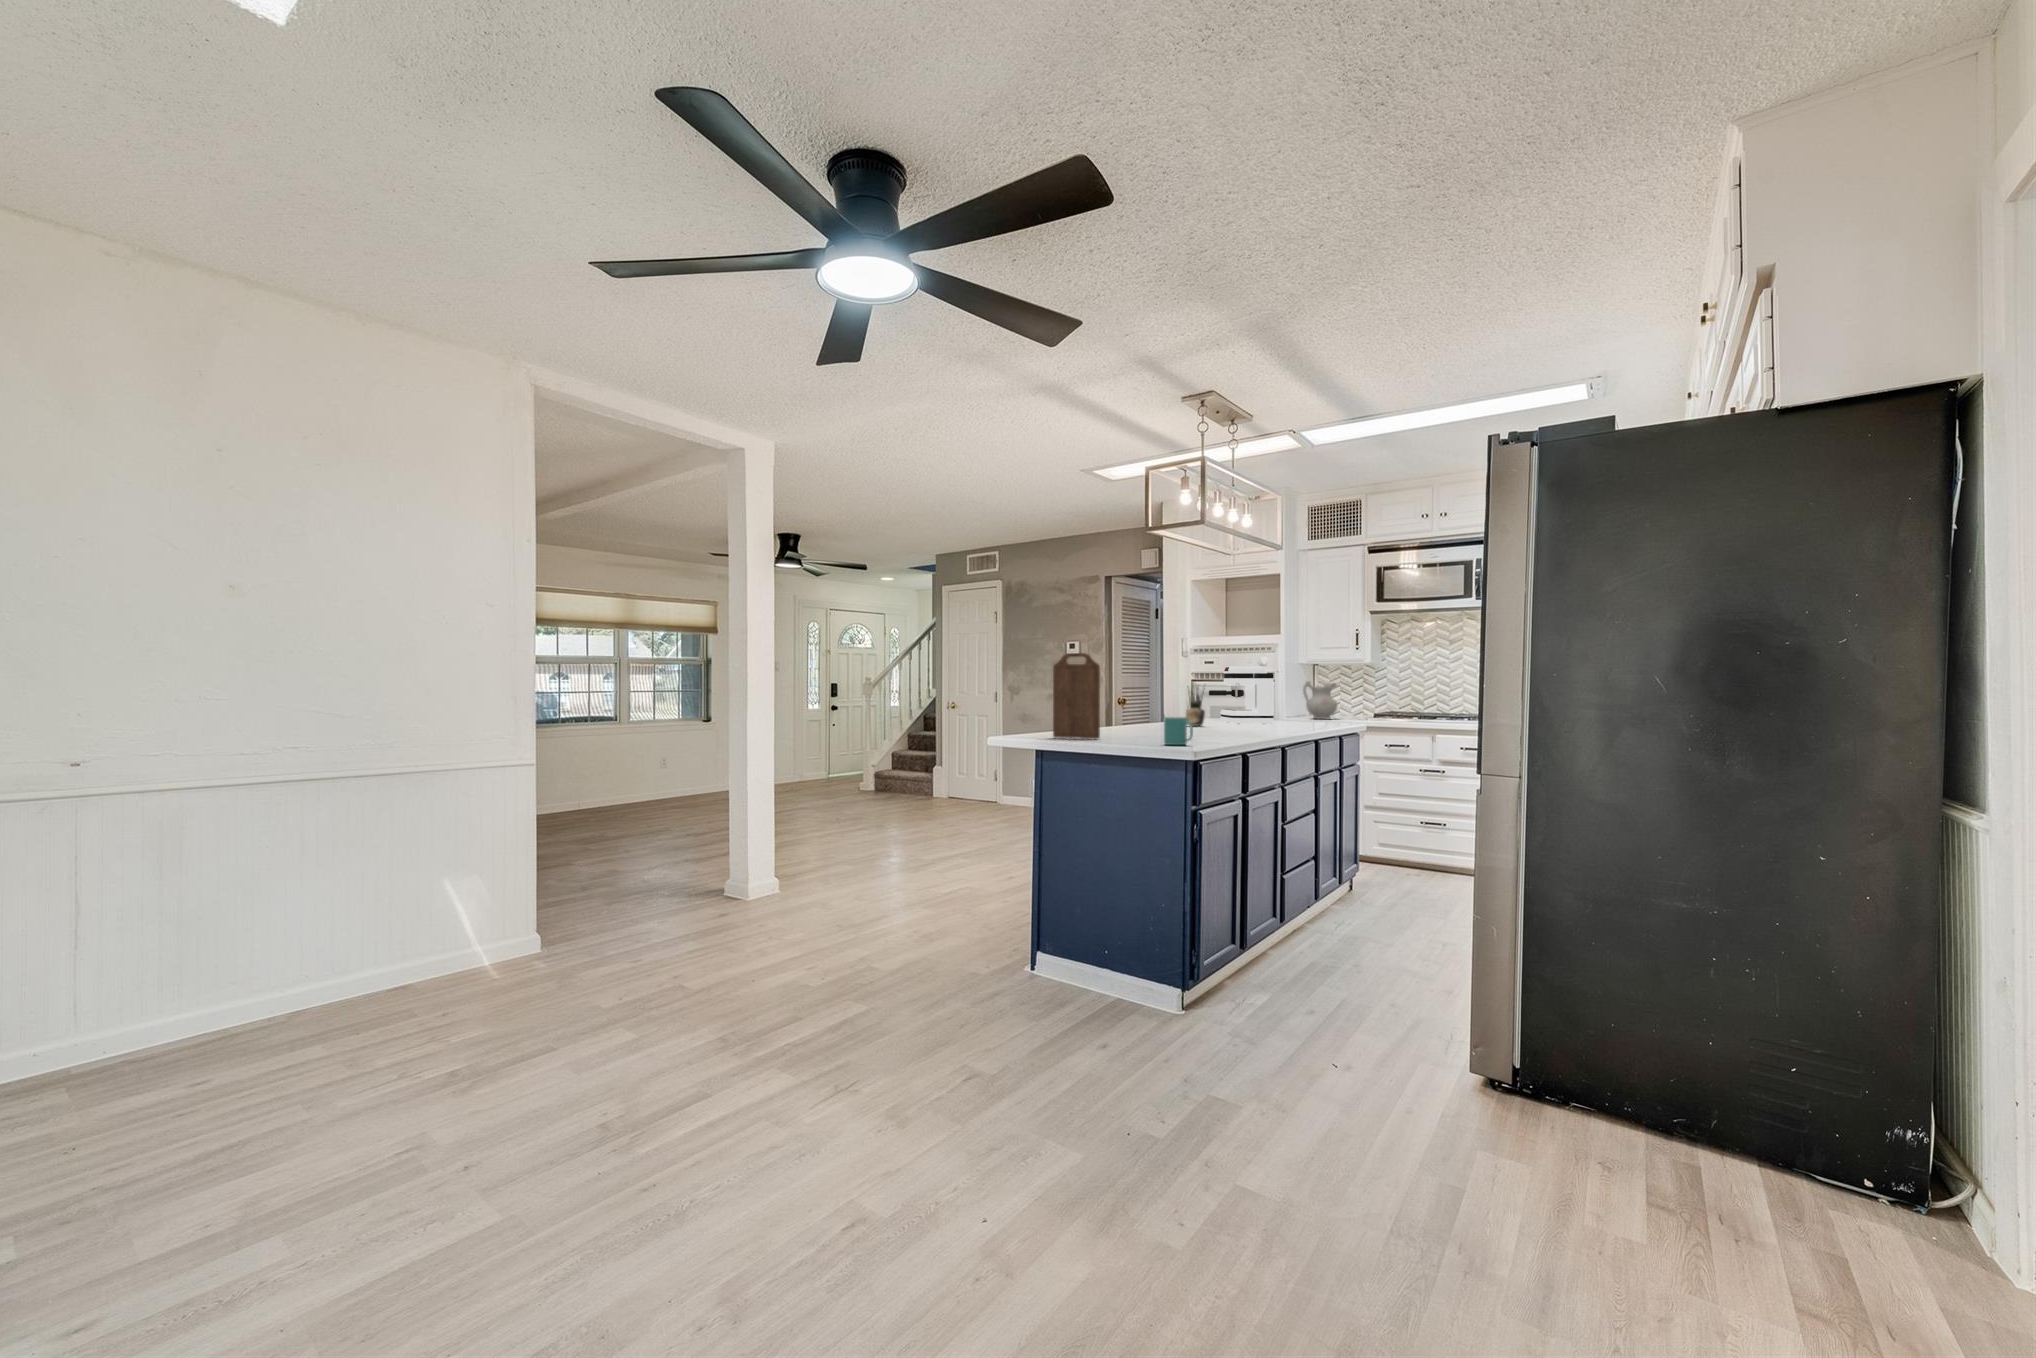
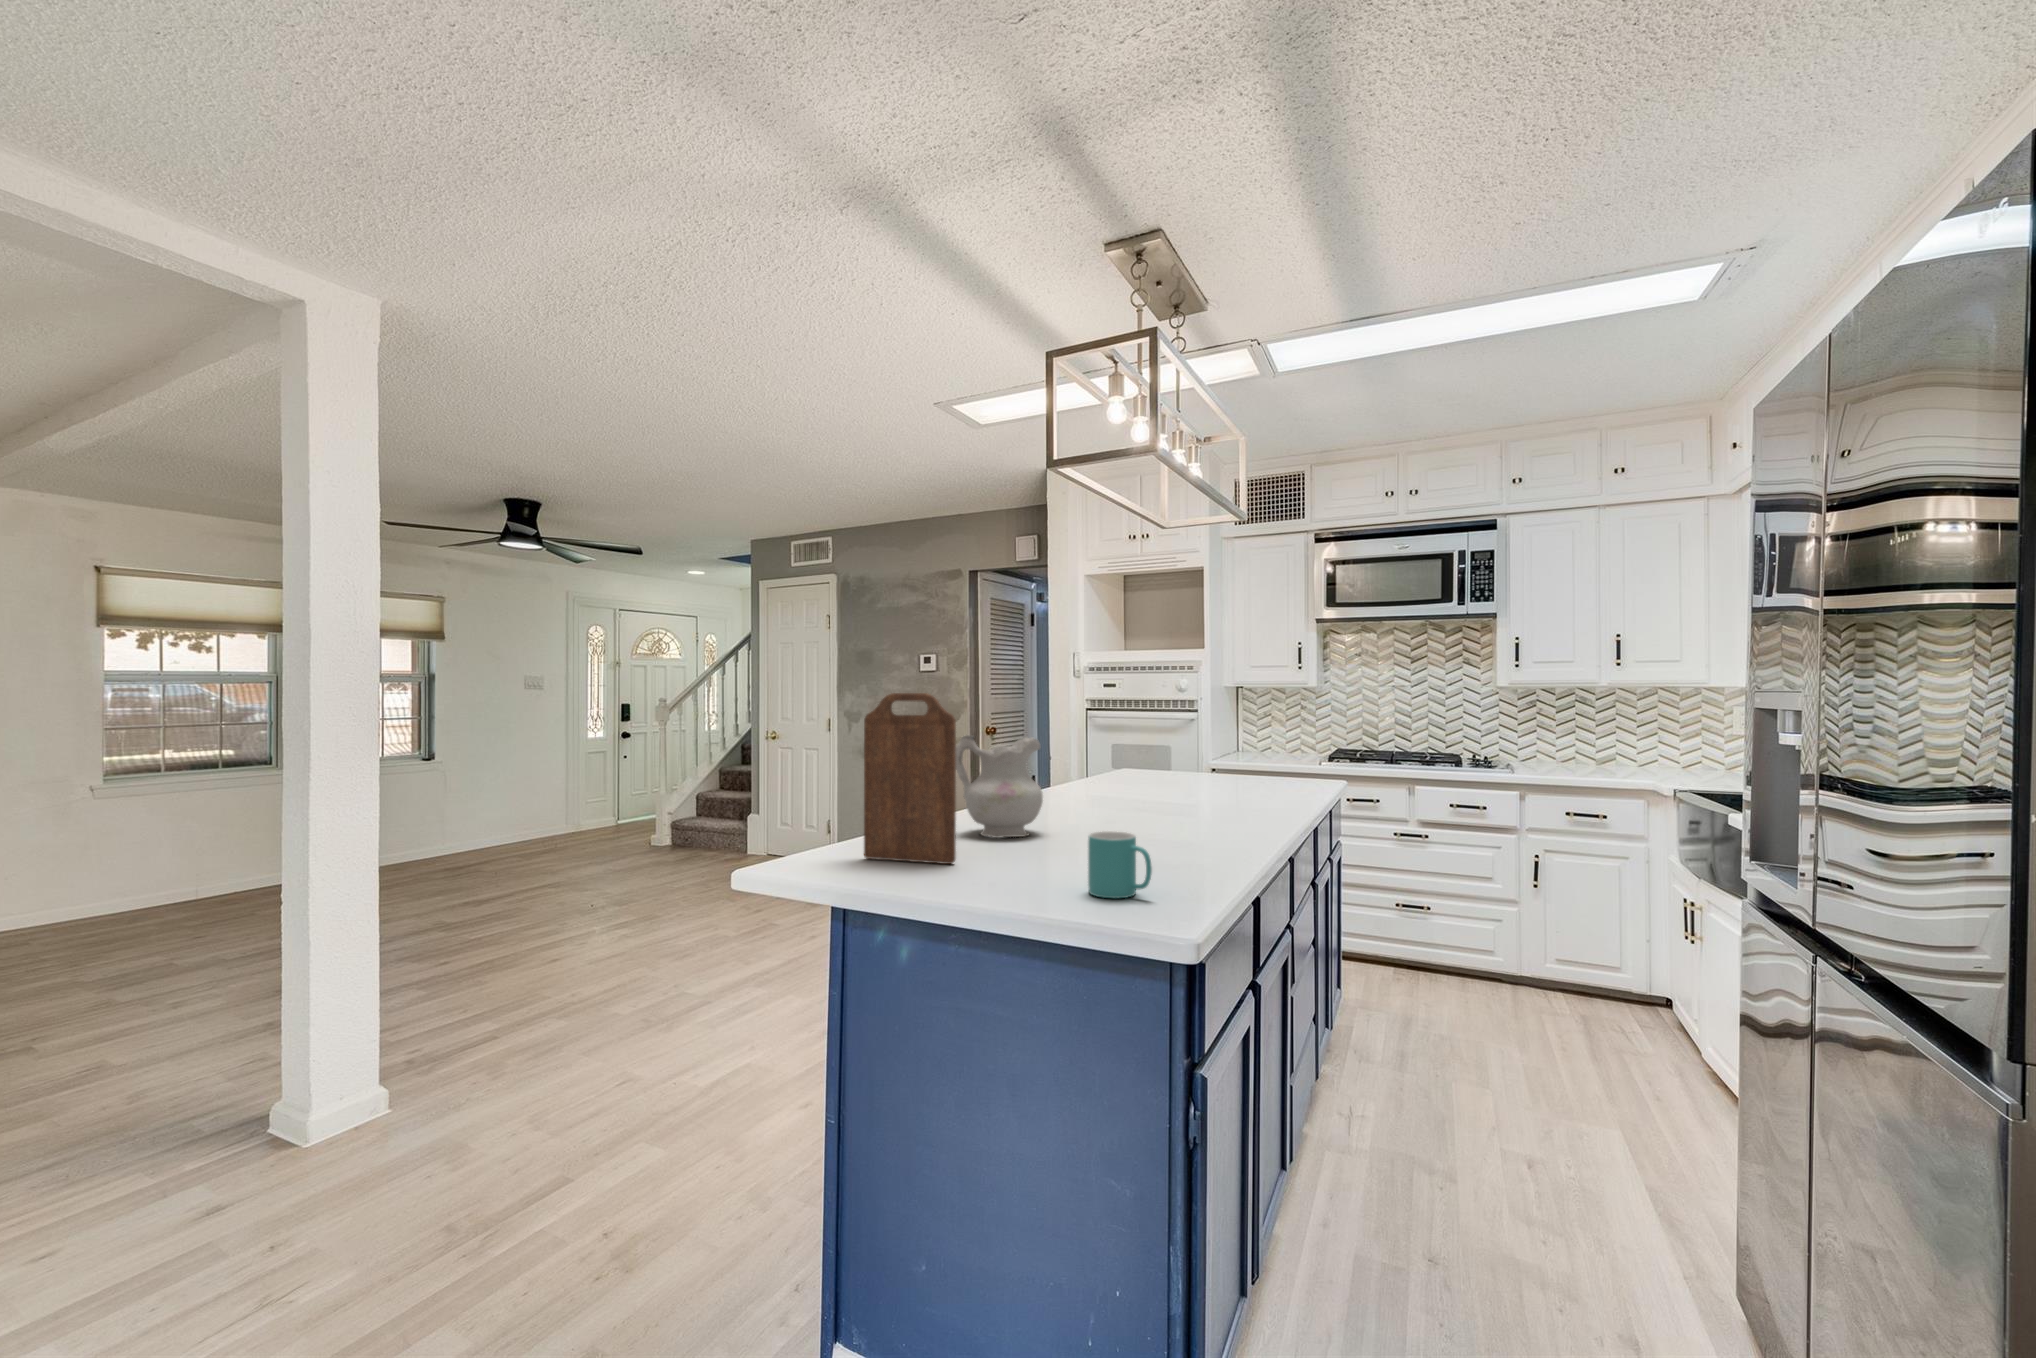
coffee maker: present [1209,666,1274,724] -> none [1120,697,1216,785]
ceramic pitcher: present [1303,682,1338,719] -> present [956,735,1043,838]
potted plant: present [1186,686,1205,726] -> none [1092,721,1121,793]

